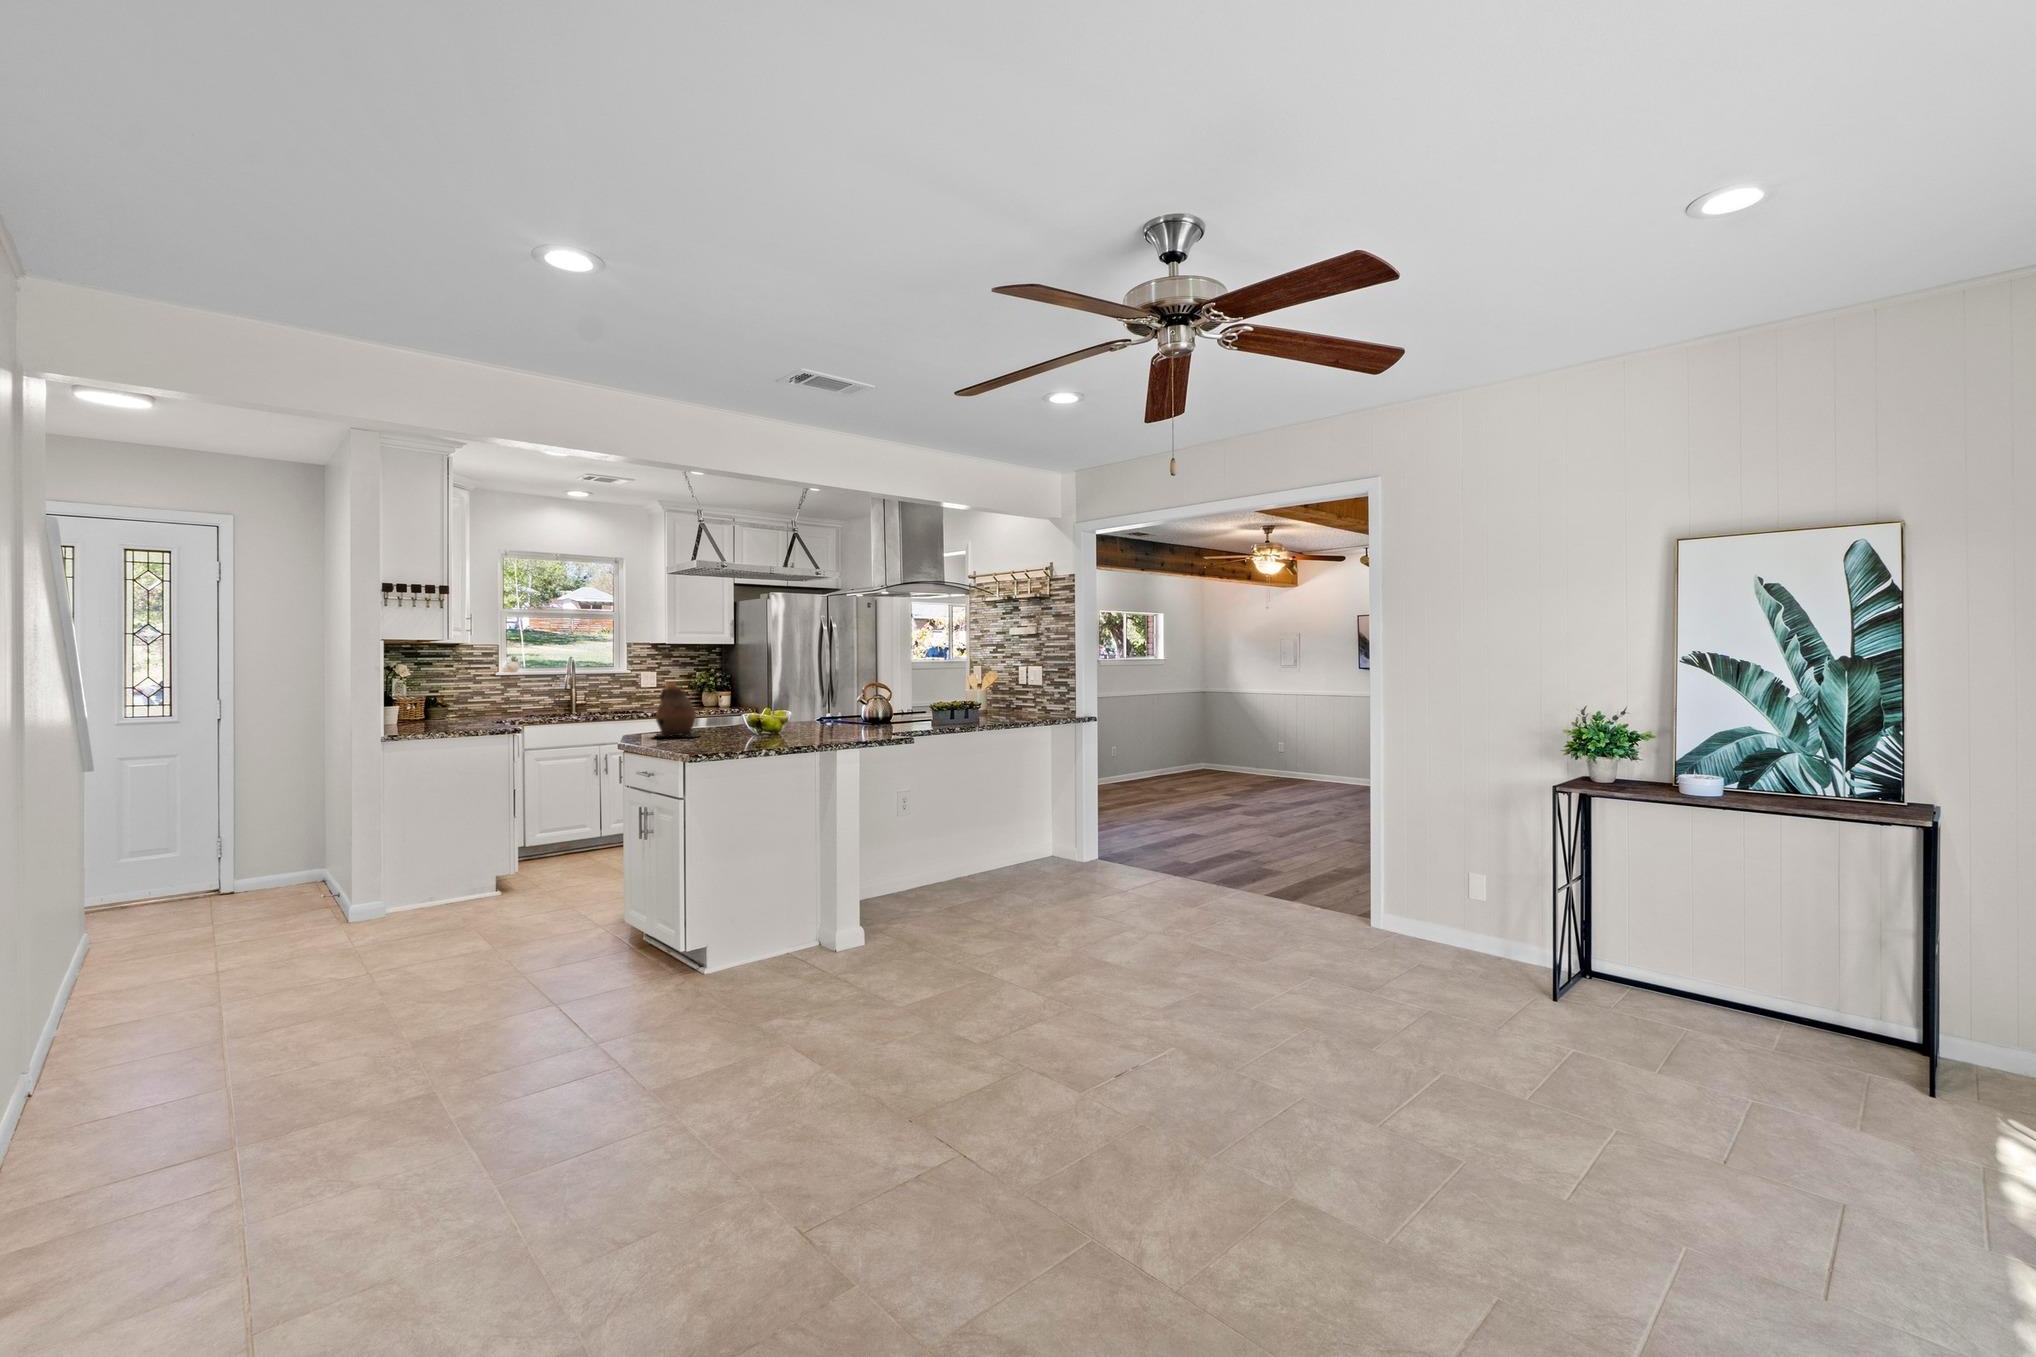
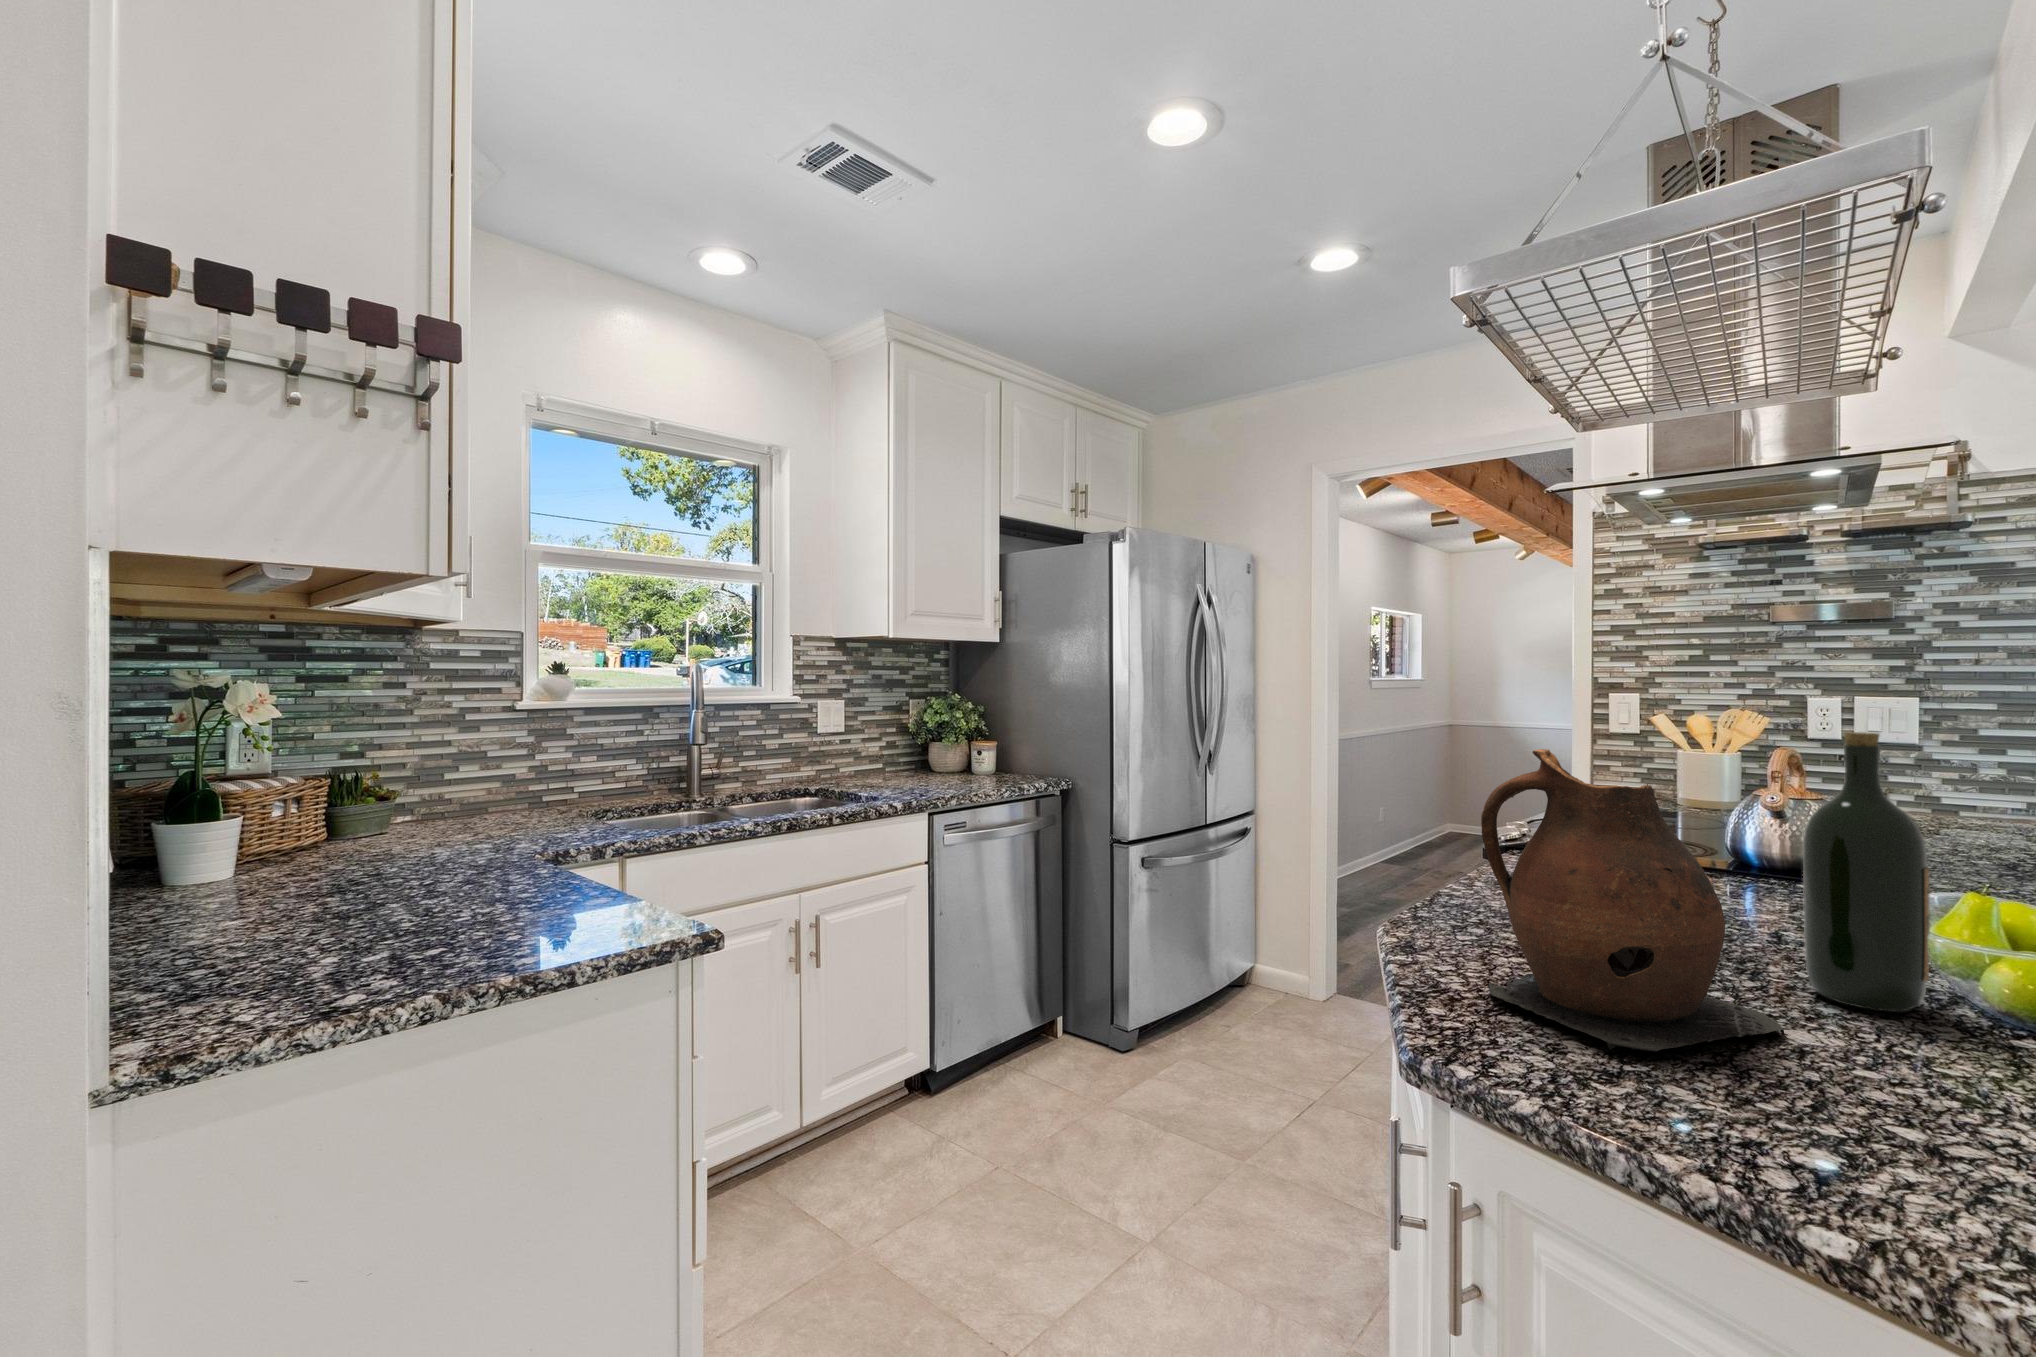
wine bottle: none [724,678,745,737] -> present [1803,732,1930,1012]

